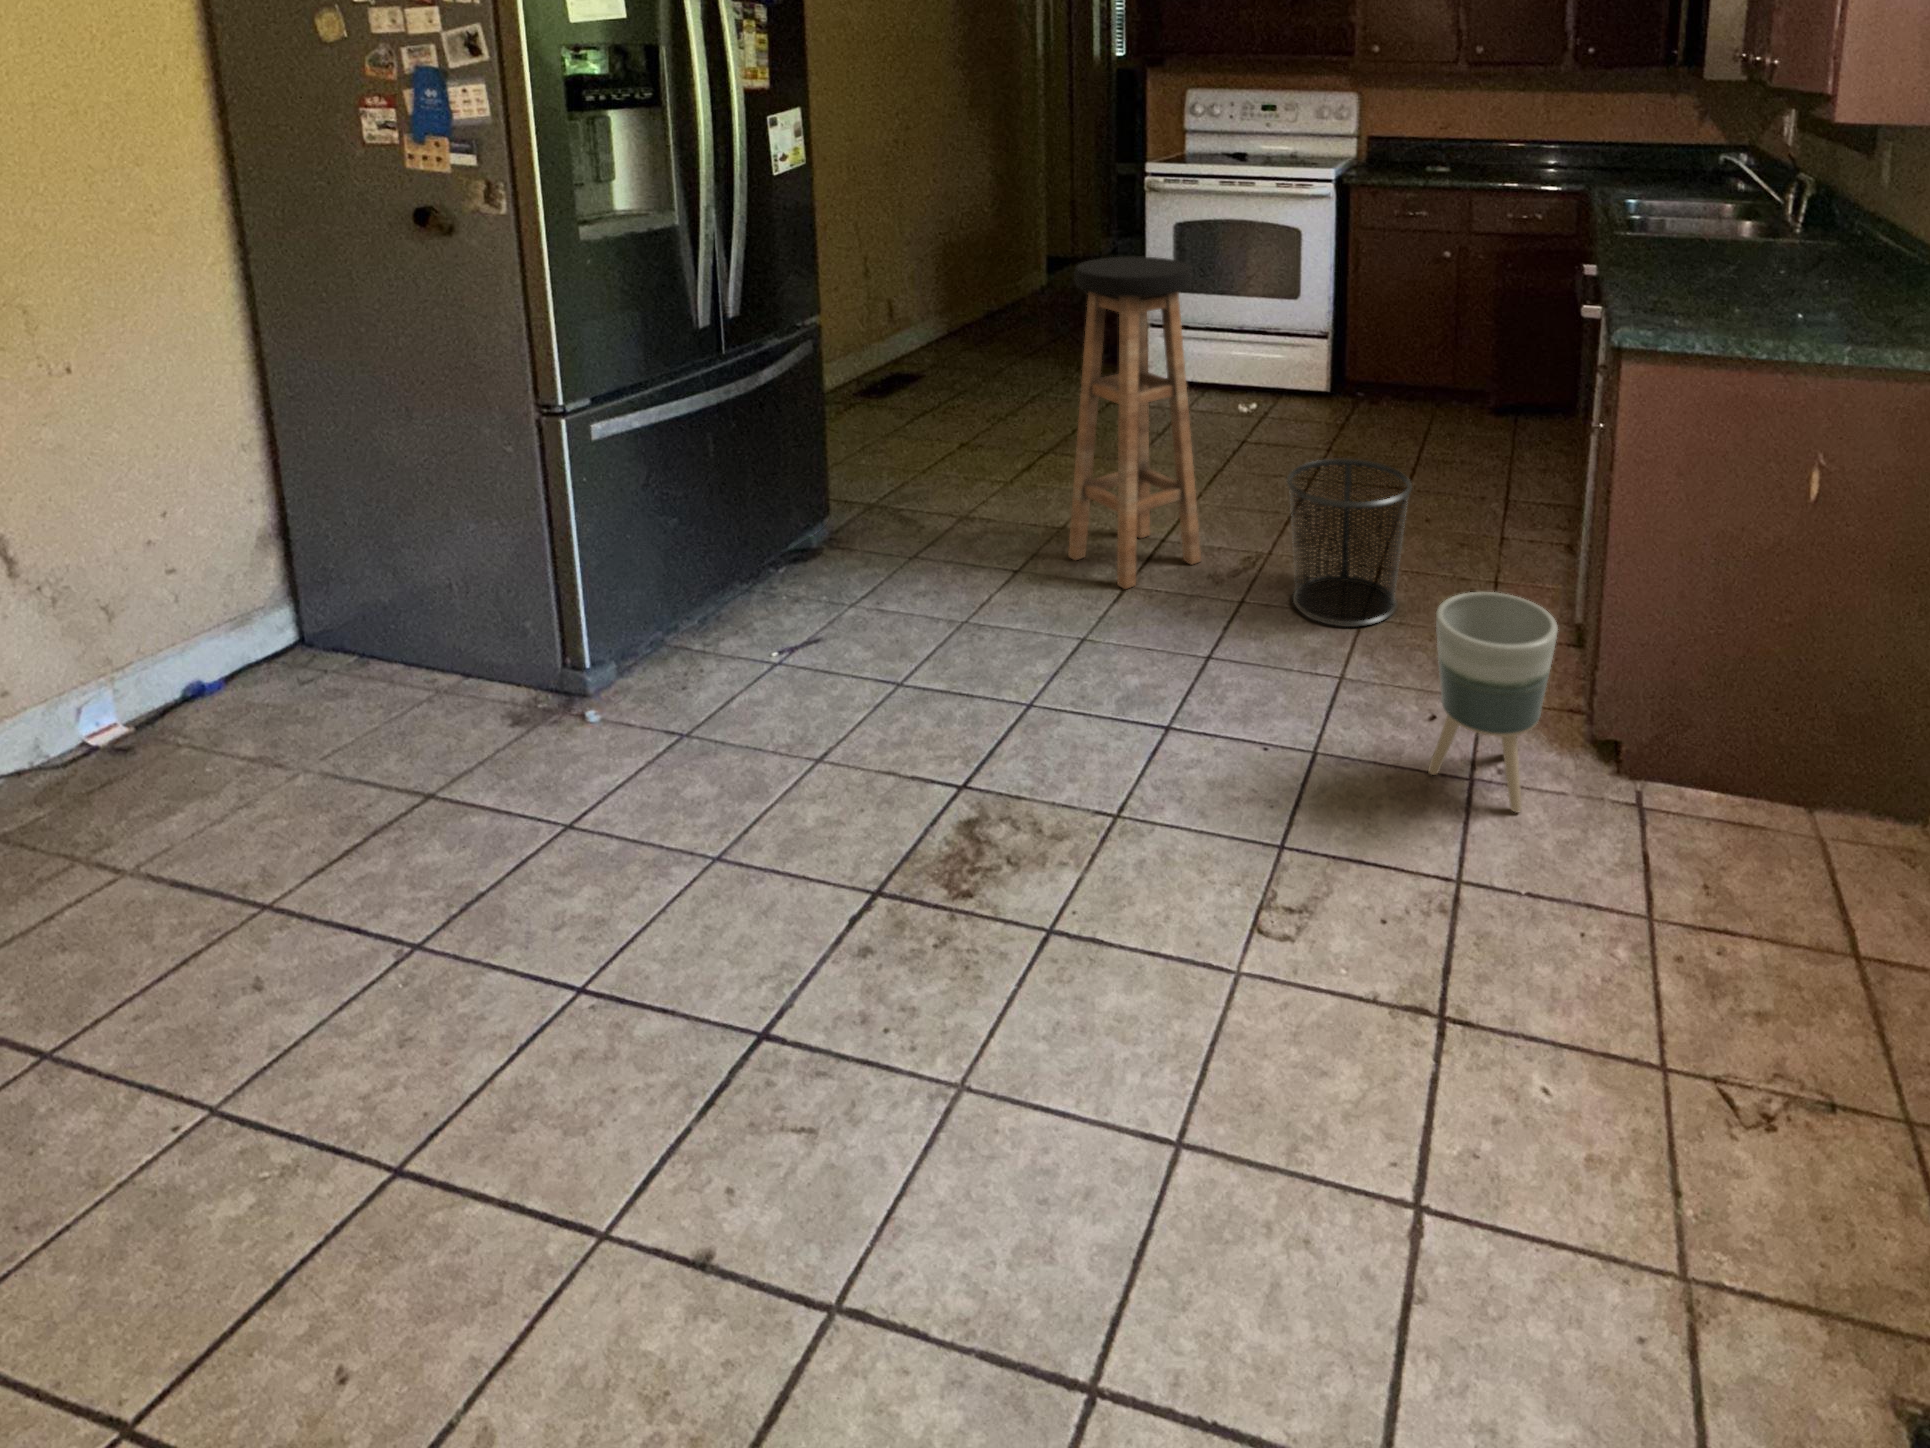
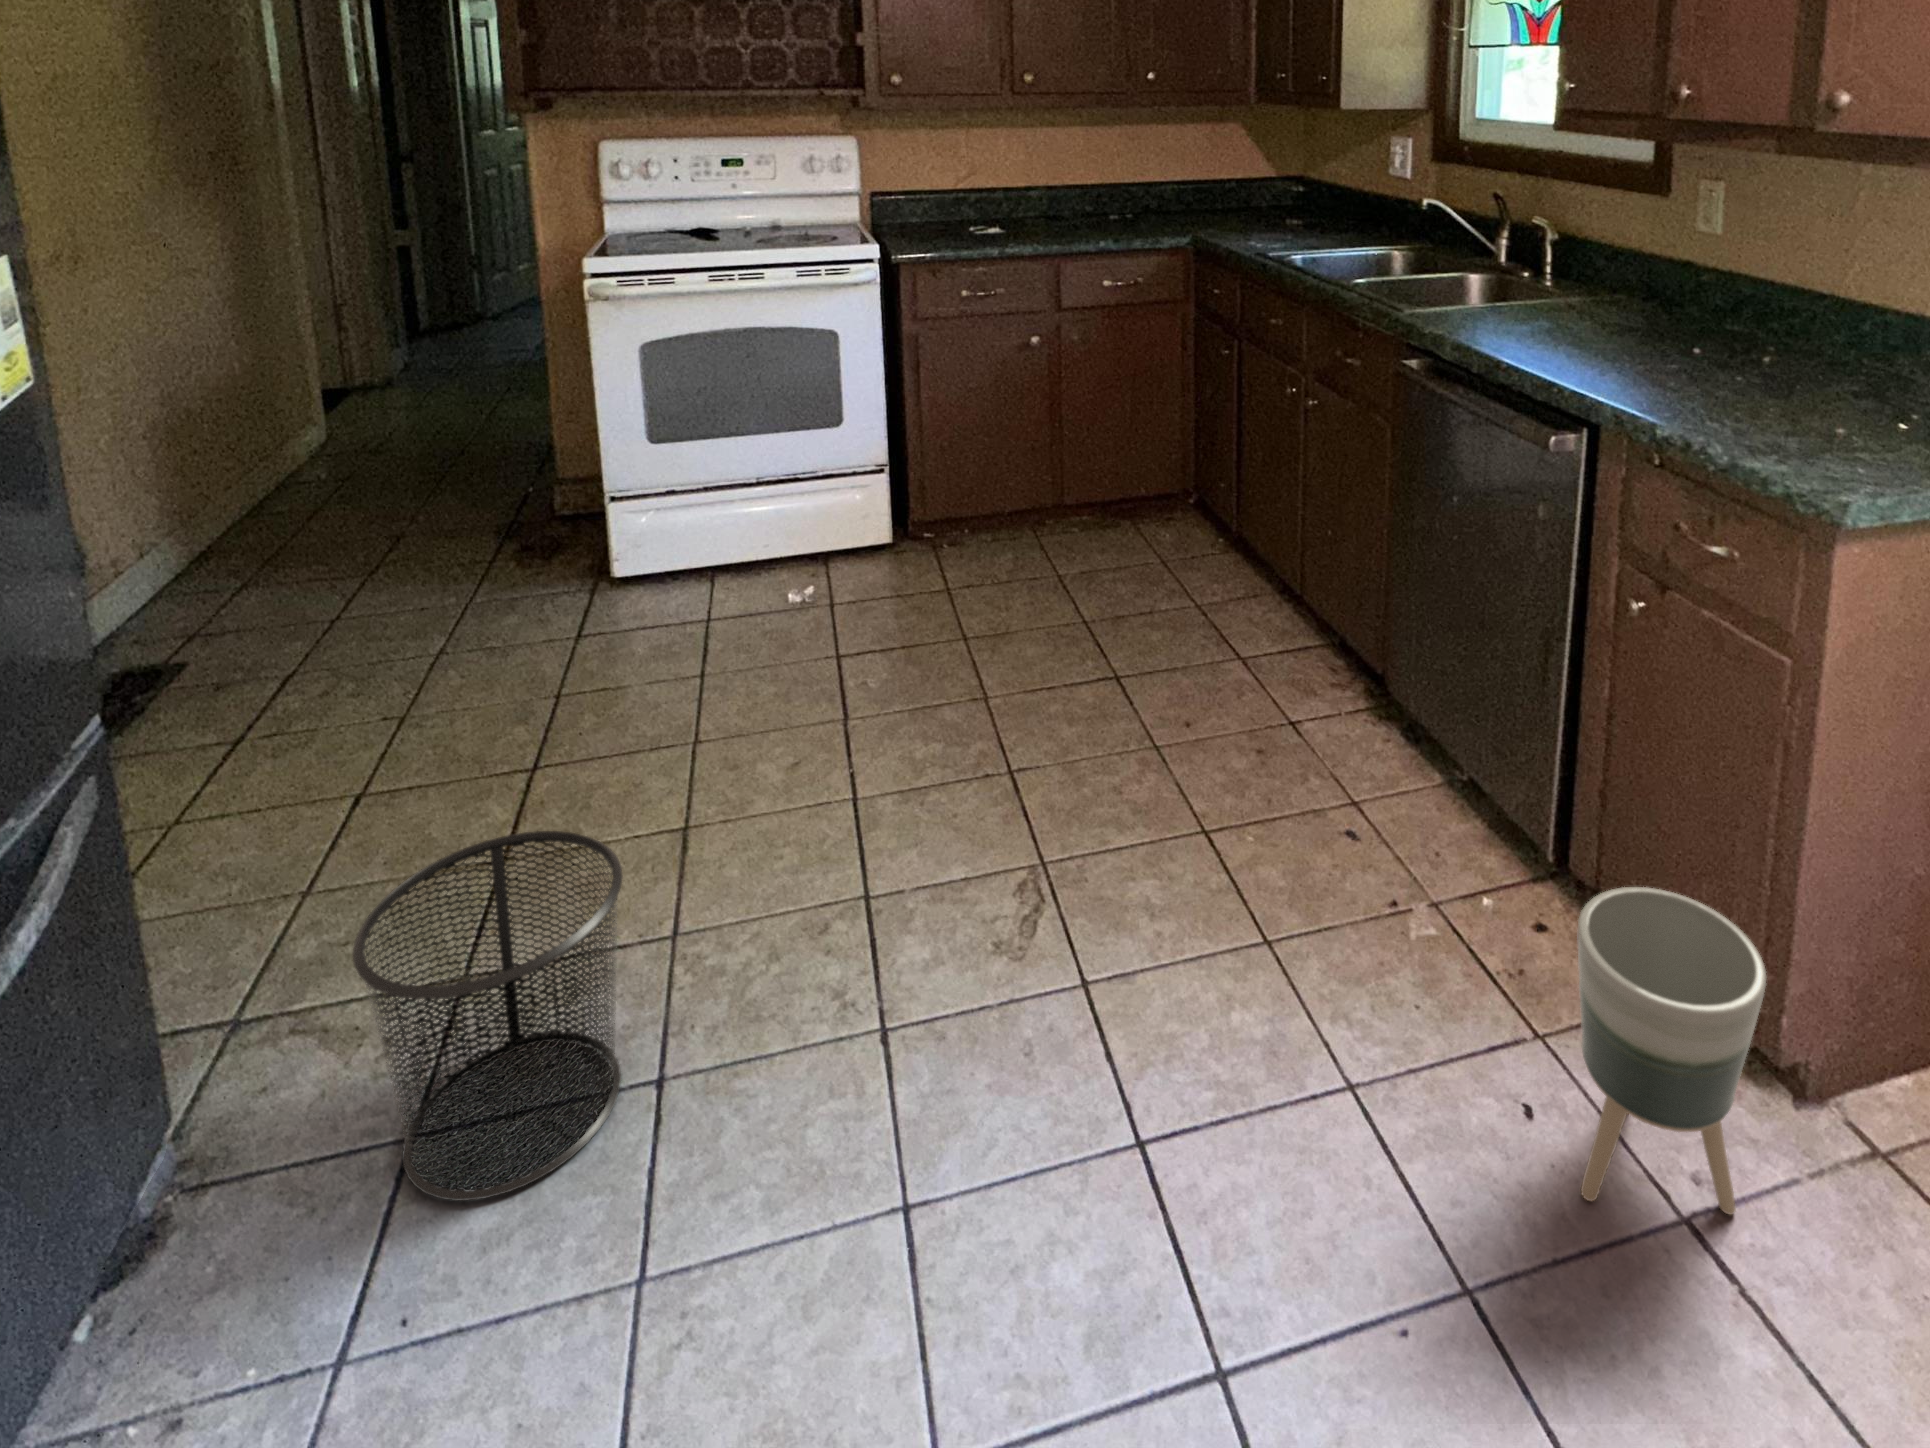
bar stool: present [1068,257,1201,589] -> none [720,445,953,1025]
trash can: present [1287,459,1412,627] -> present [352,831,623,1201]

